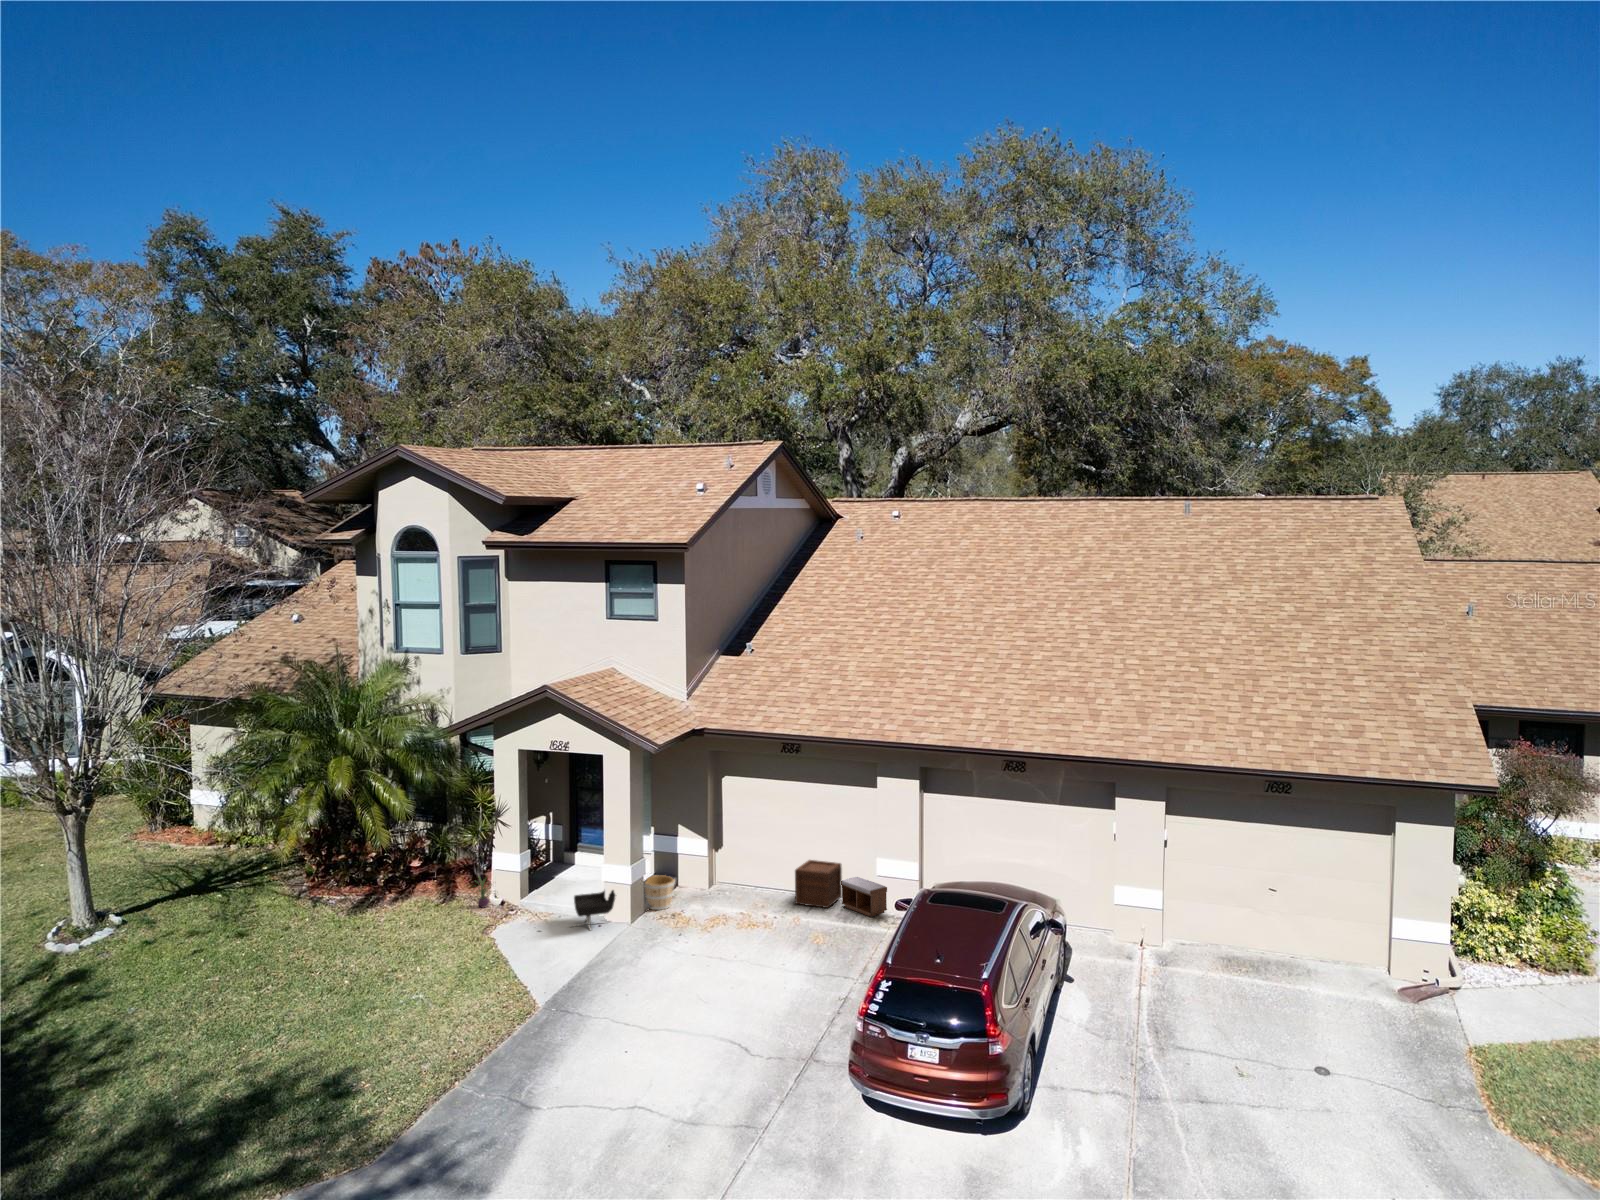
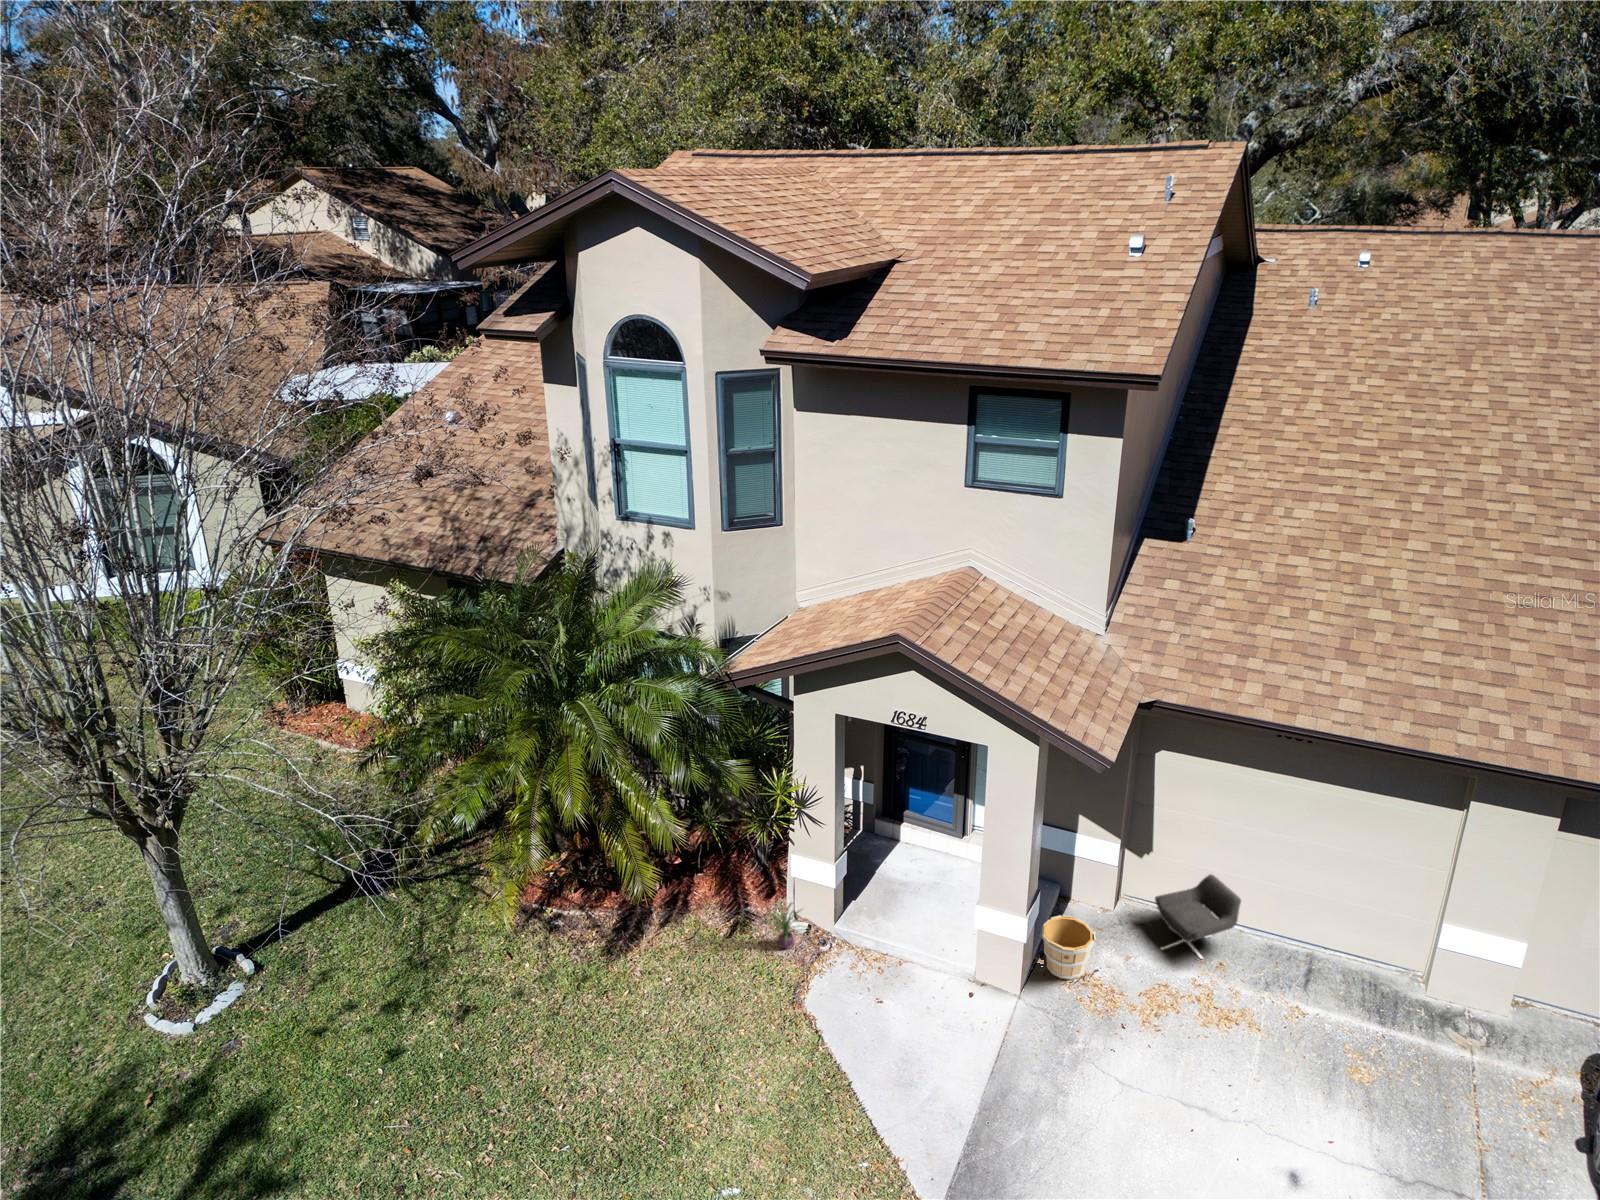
wooden crate: present [795,860,842,908] -> none [1292,899,1371,997]
bench: present [841,877,887,917] -> none [1377,945,1480,1034]
lounge chair: present [574,890,616,931] -> present [1155,874,1241,959]

